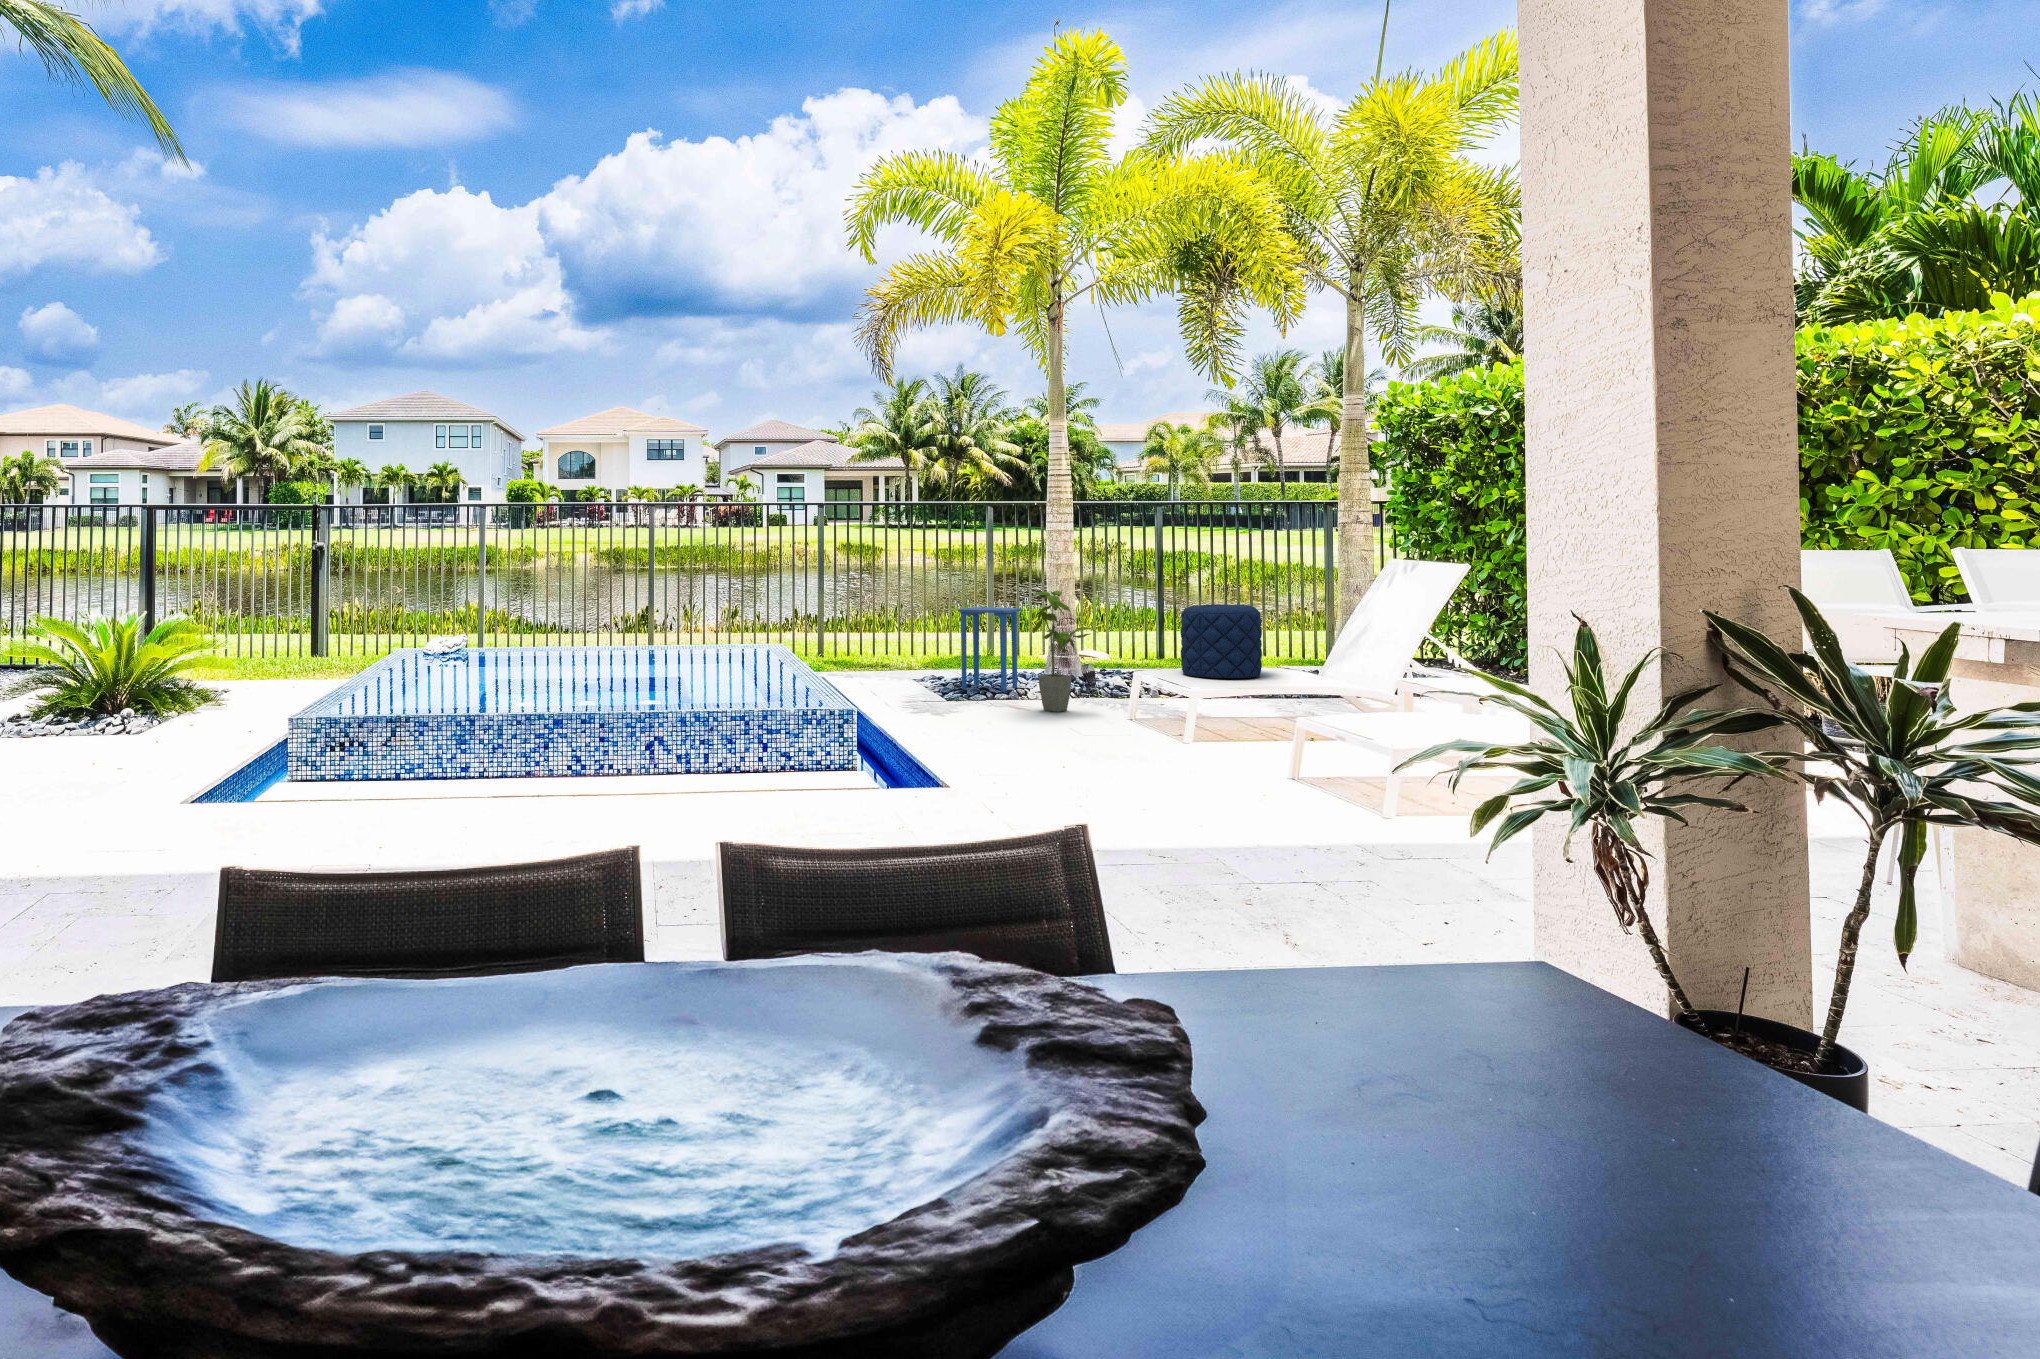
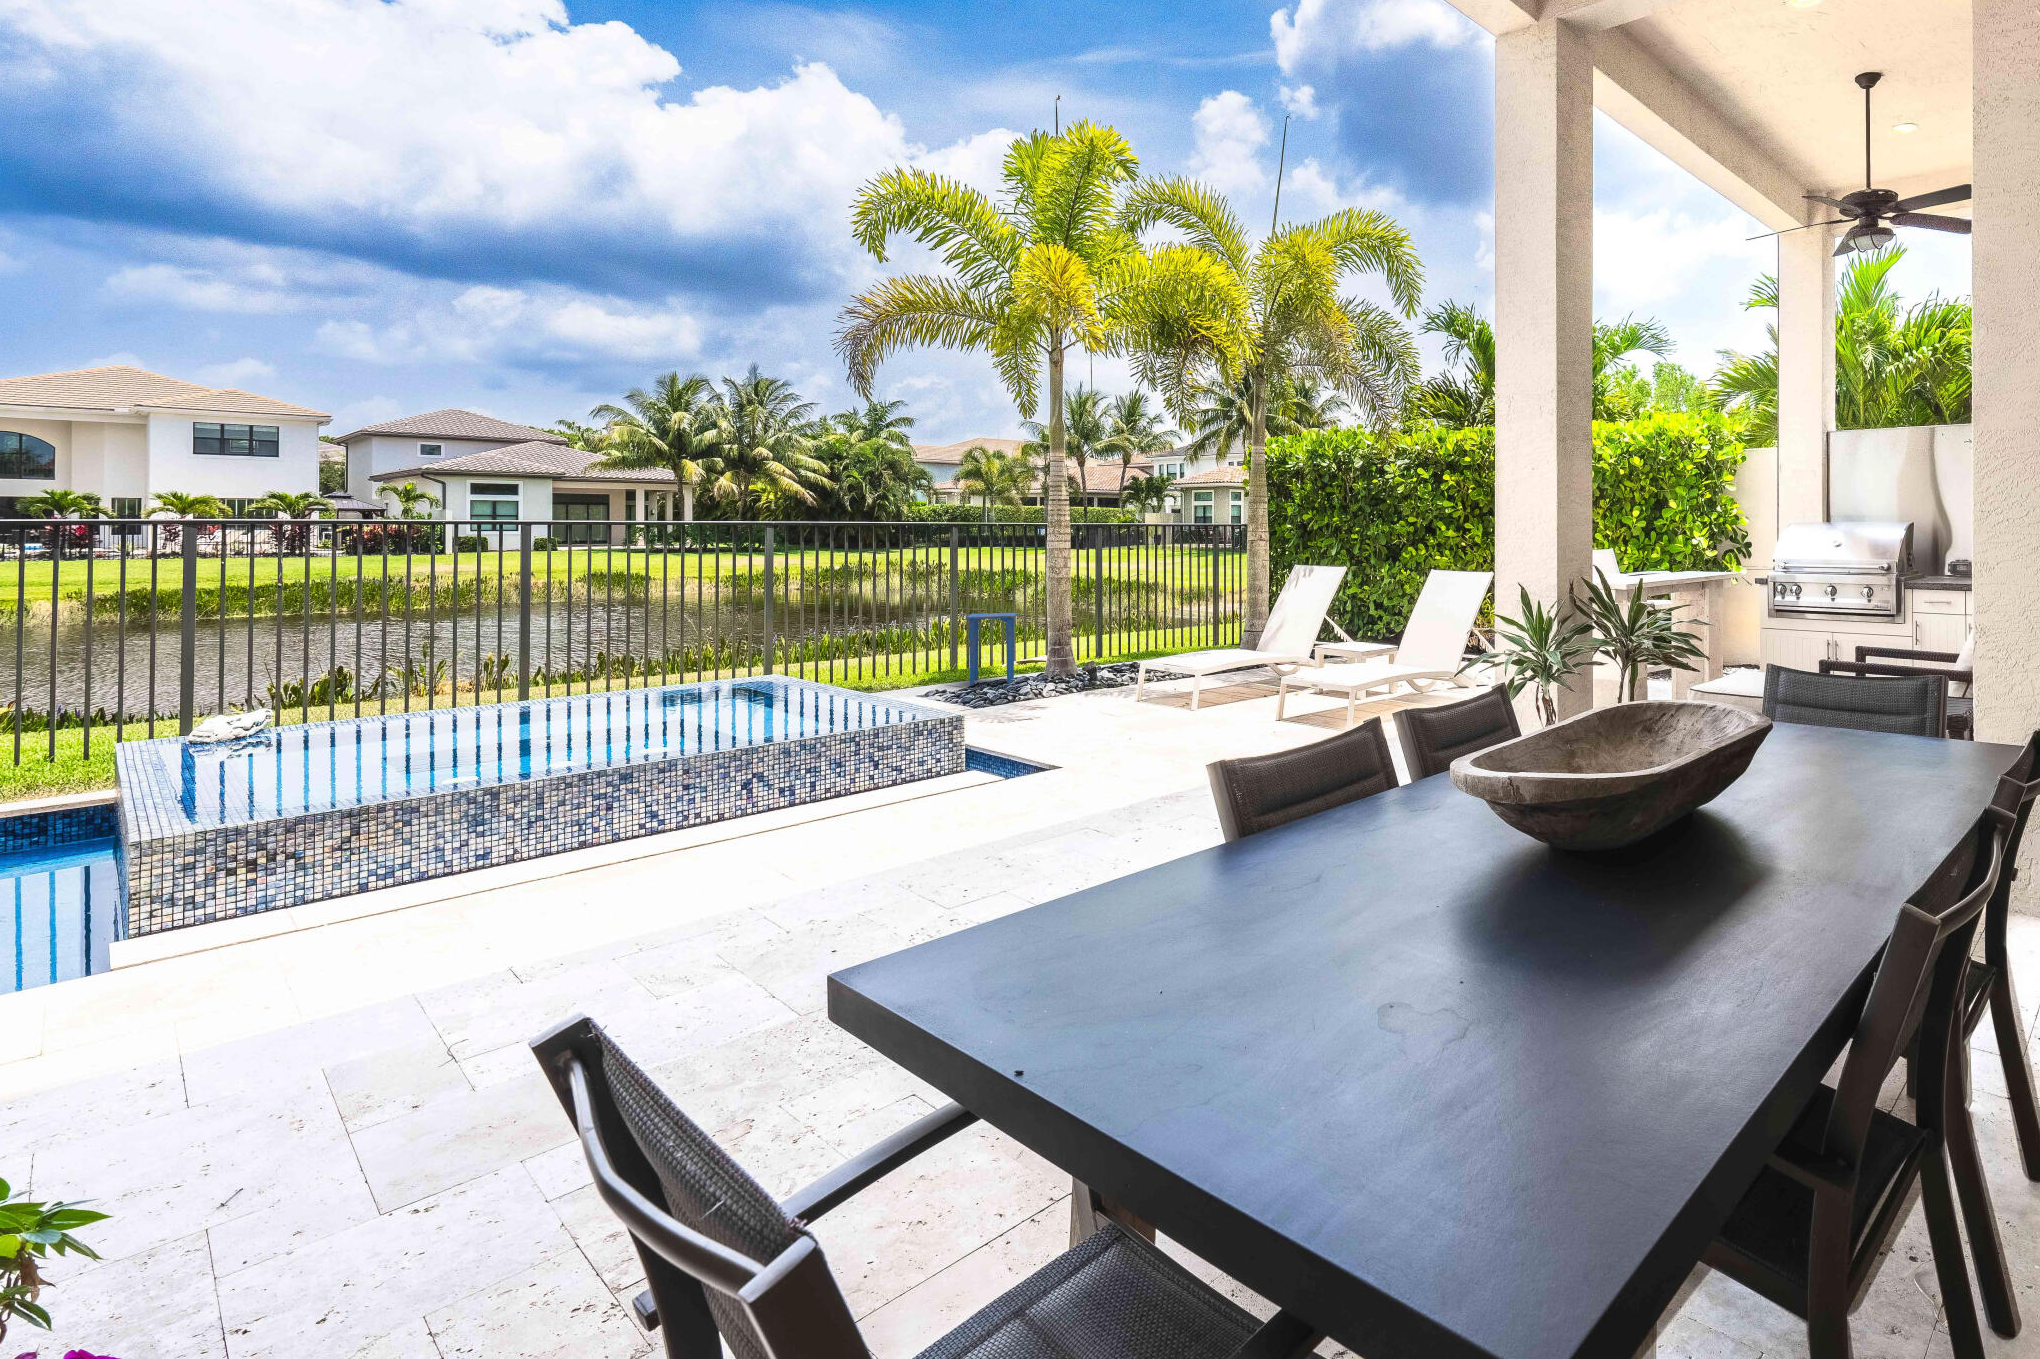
house plant: present [1033,591,1098,712] -> none [1054,599,1109,696]
pouf: present [1180,604,1262,678] -> none [1120,600,1177,656]

